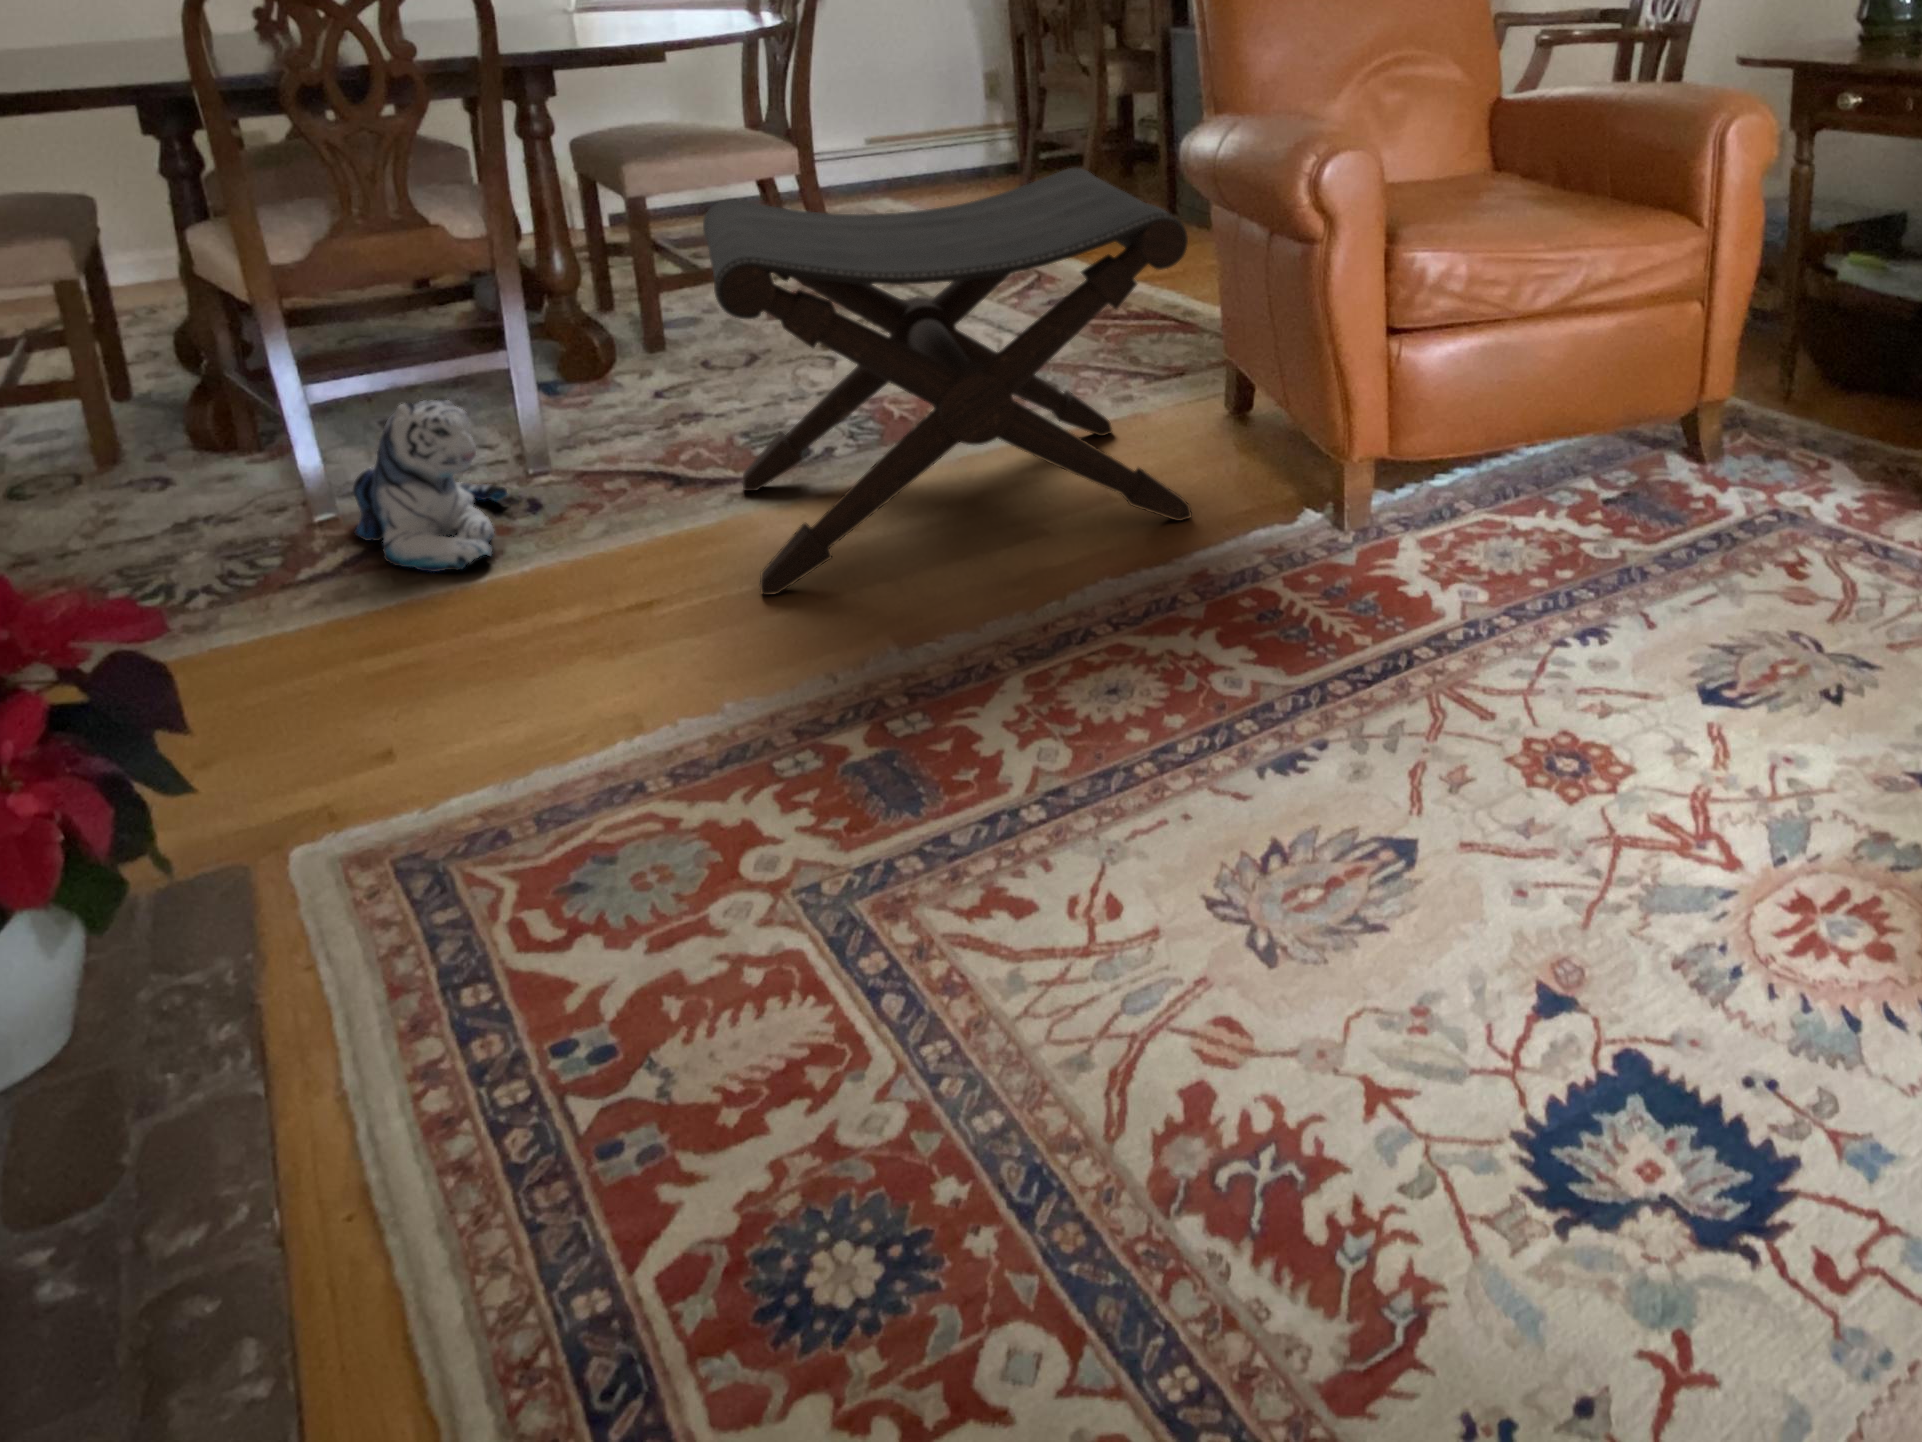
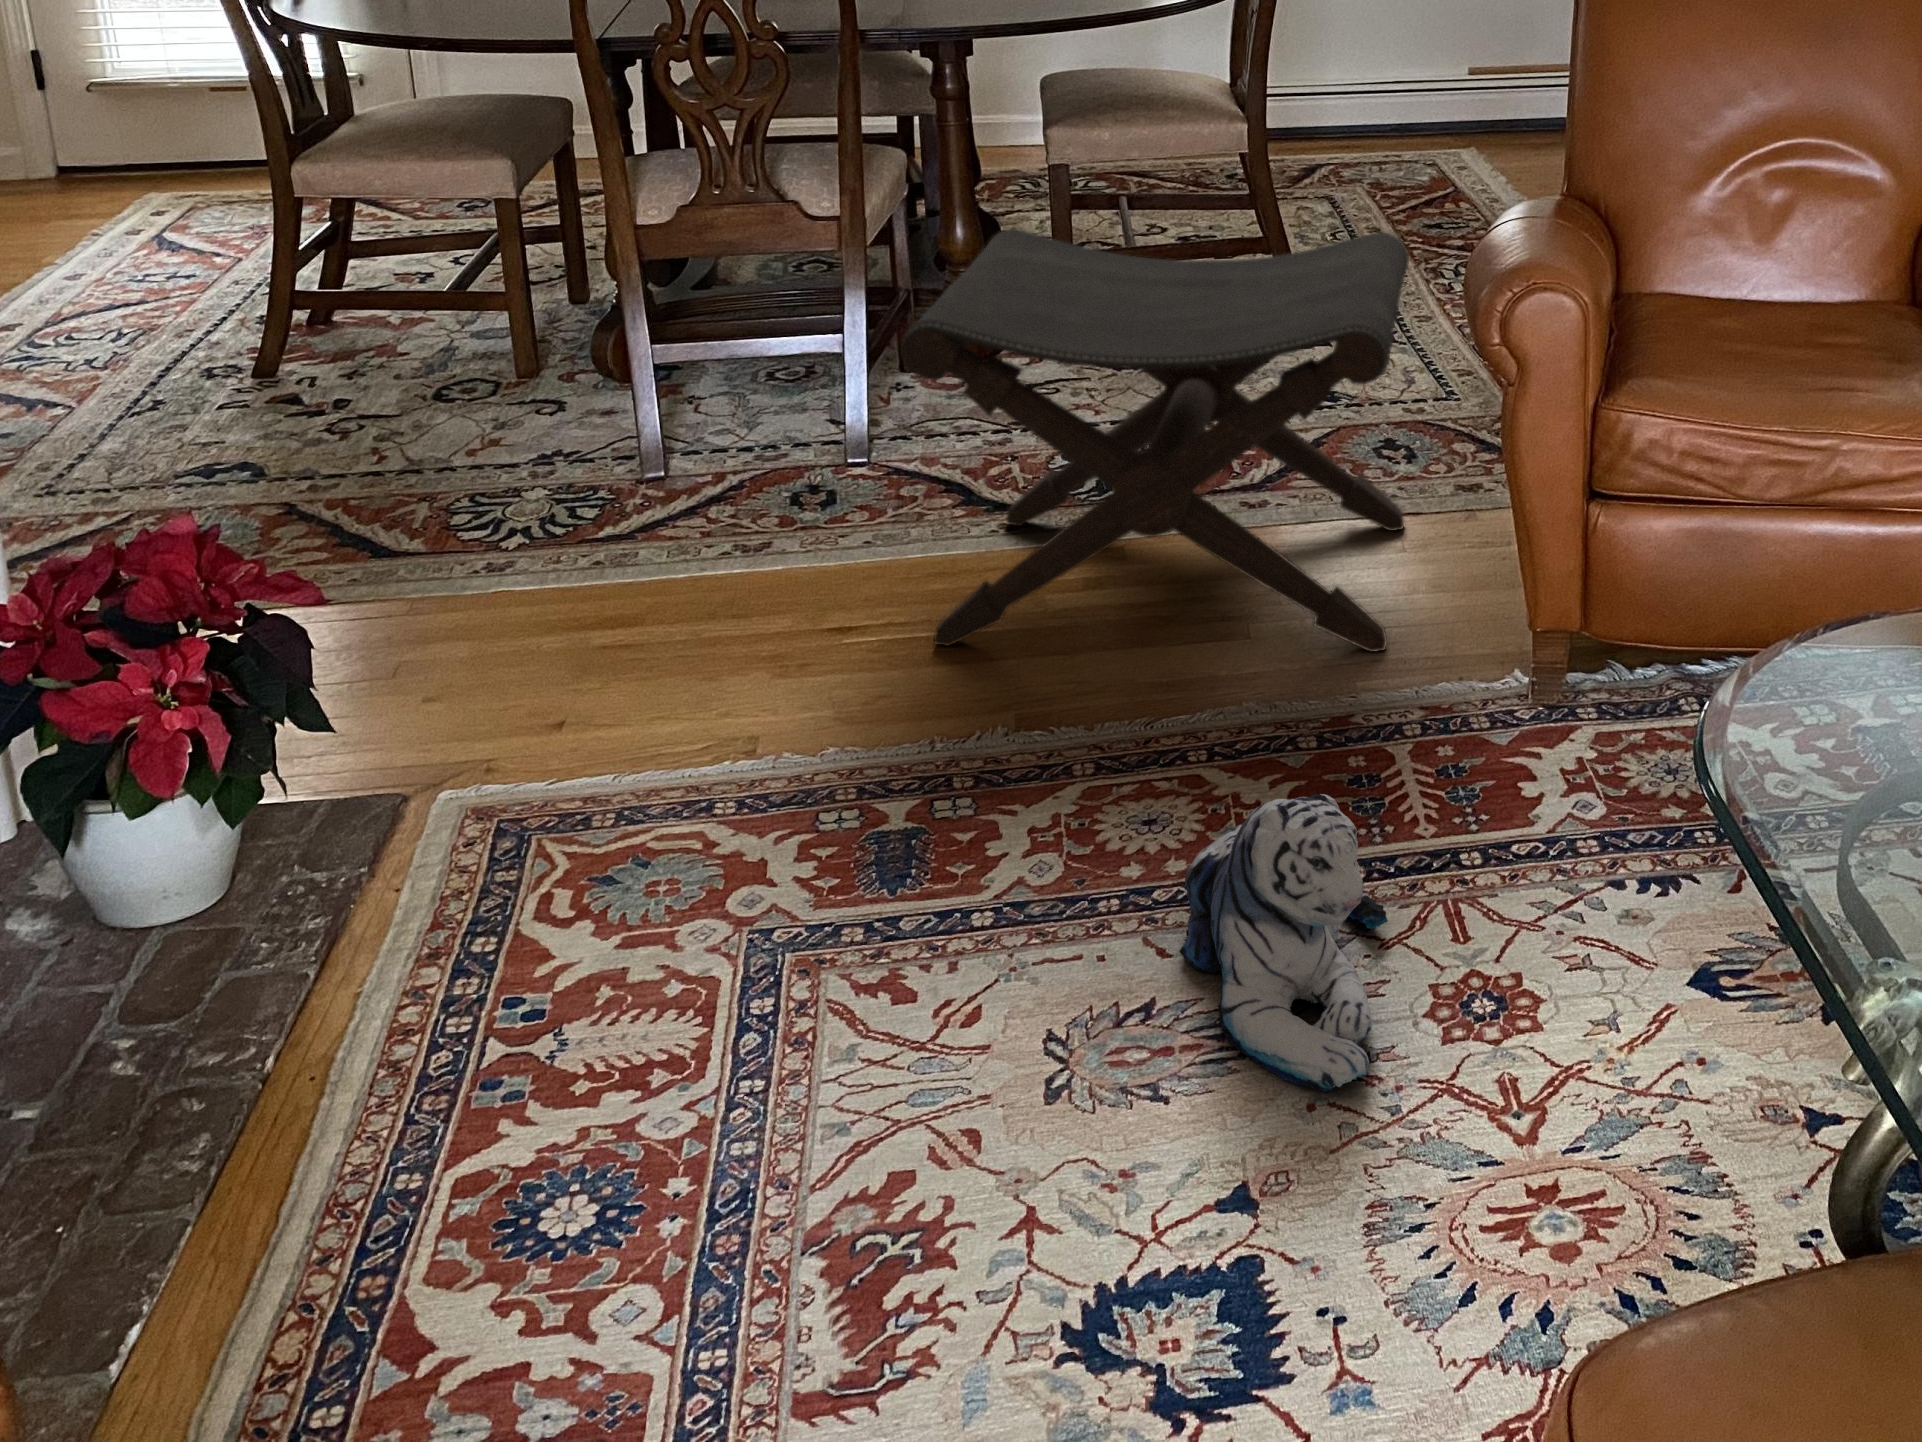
plush toy: present [353,399,509,572] -> present [1179,794,1388,1092]

